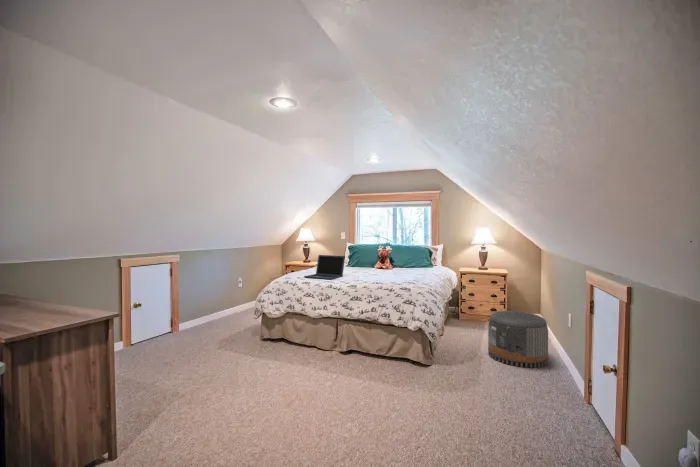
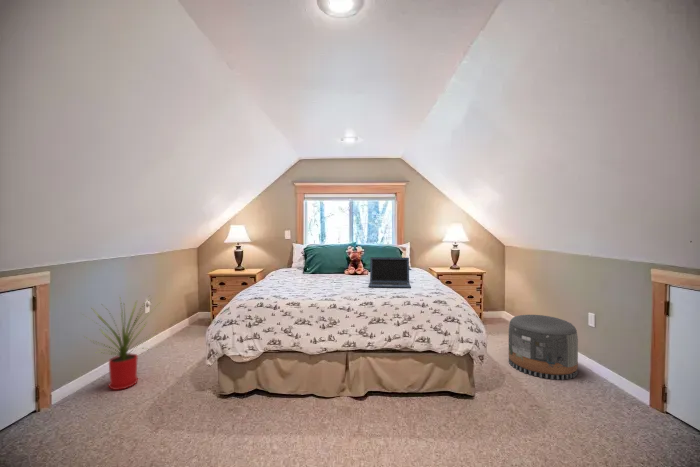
laptop: present [304,255,345,279] -> present [368,257,411,288]
house plant: none [193,272,238,329] -> present [98,307,145,390]

